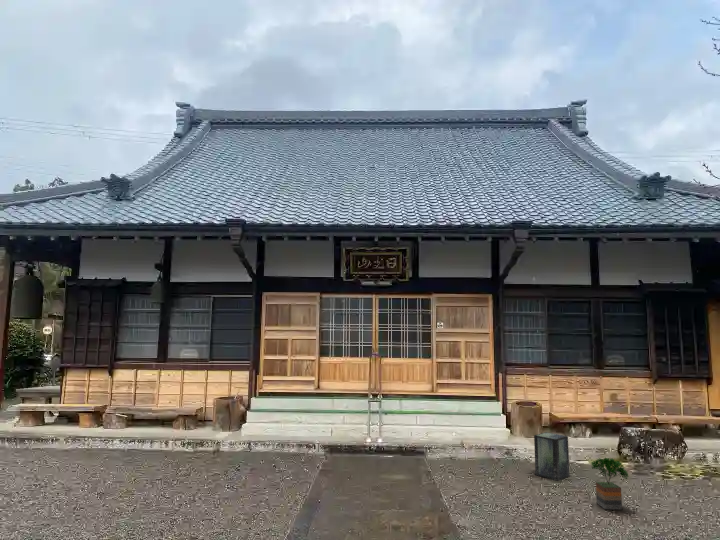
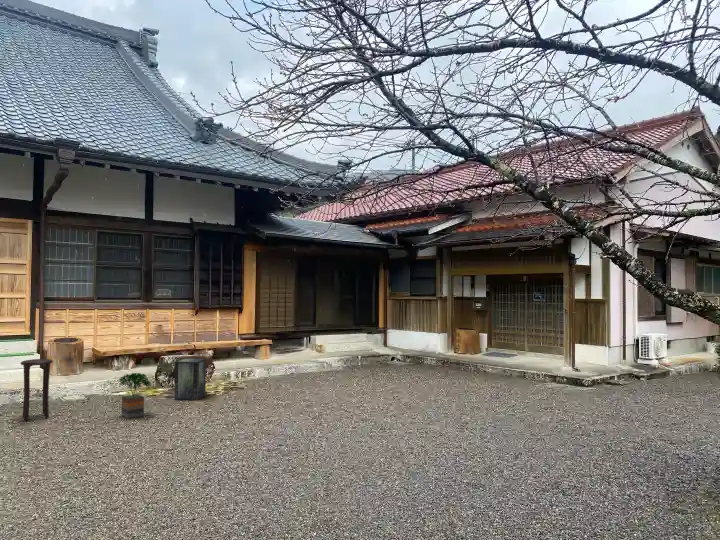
stool: none [498,428,525,488] -> present [21,359,53,421]
storage box: present [534,432,570,481] -> present [175,358,206,400]

